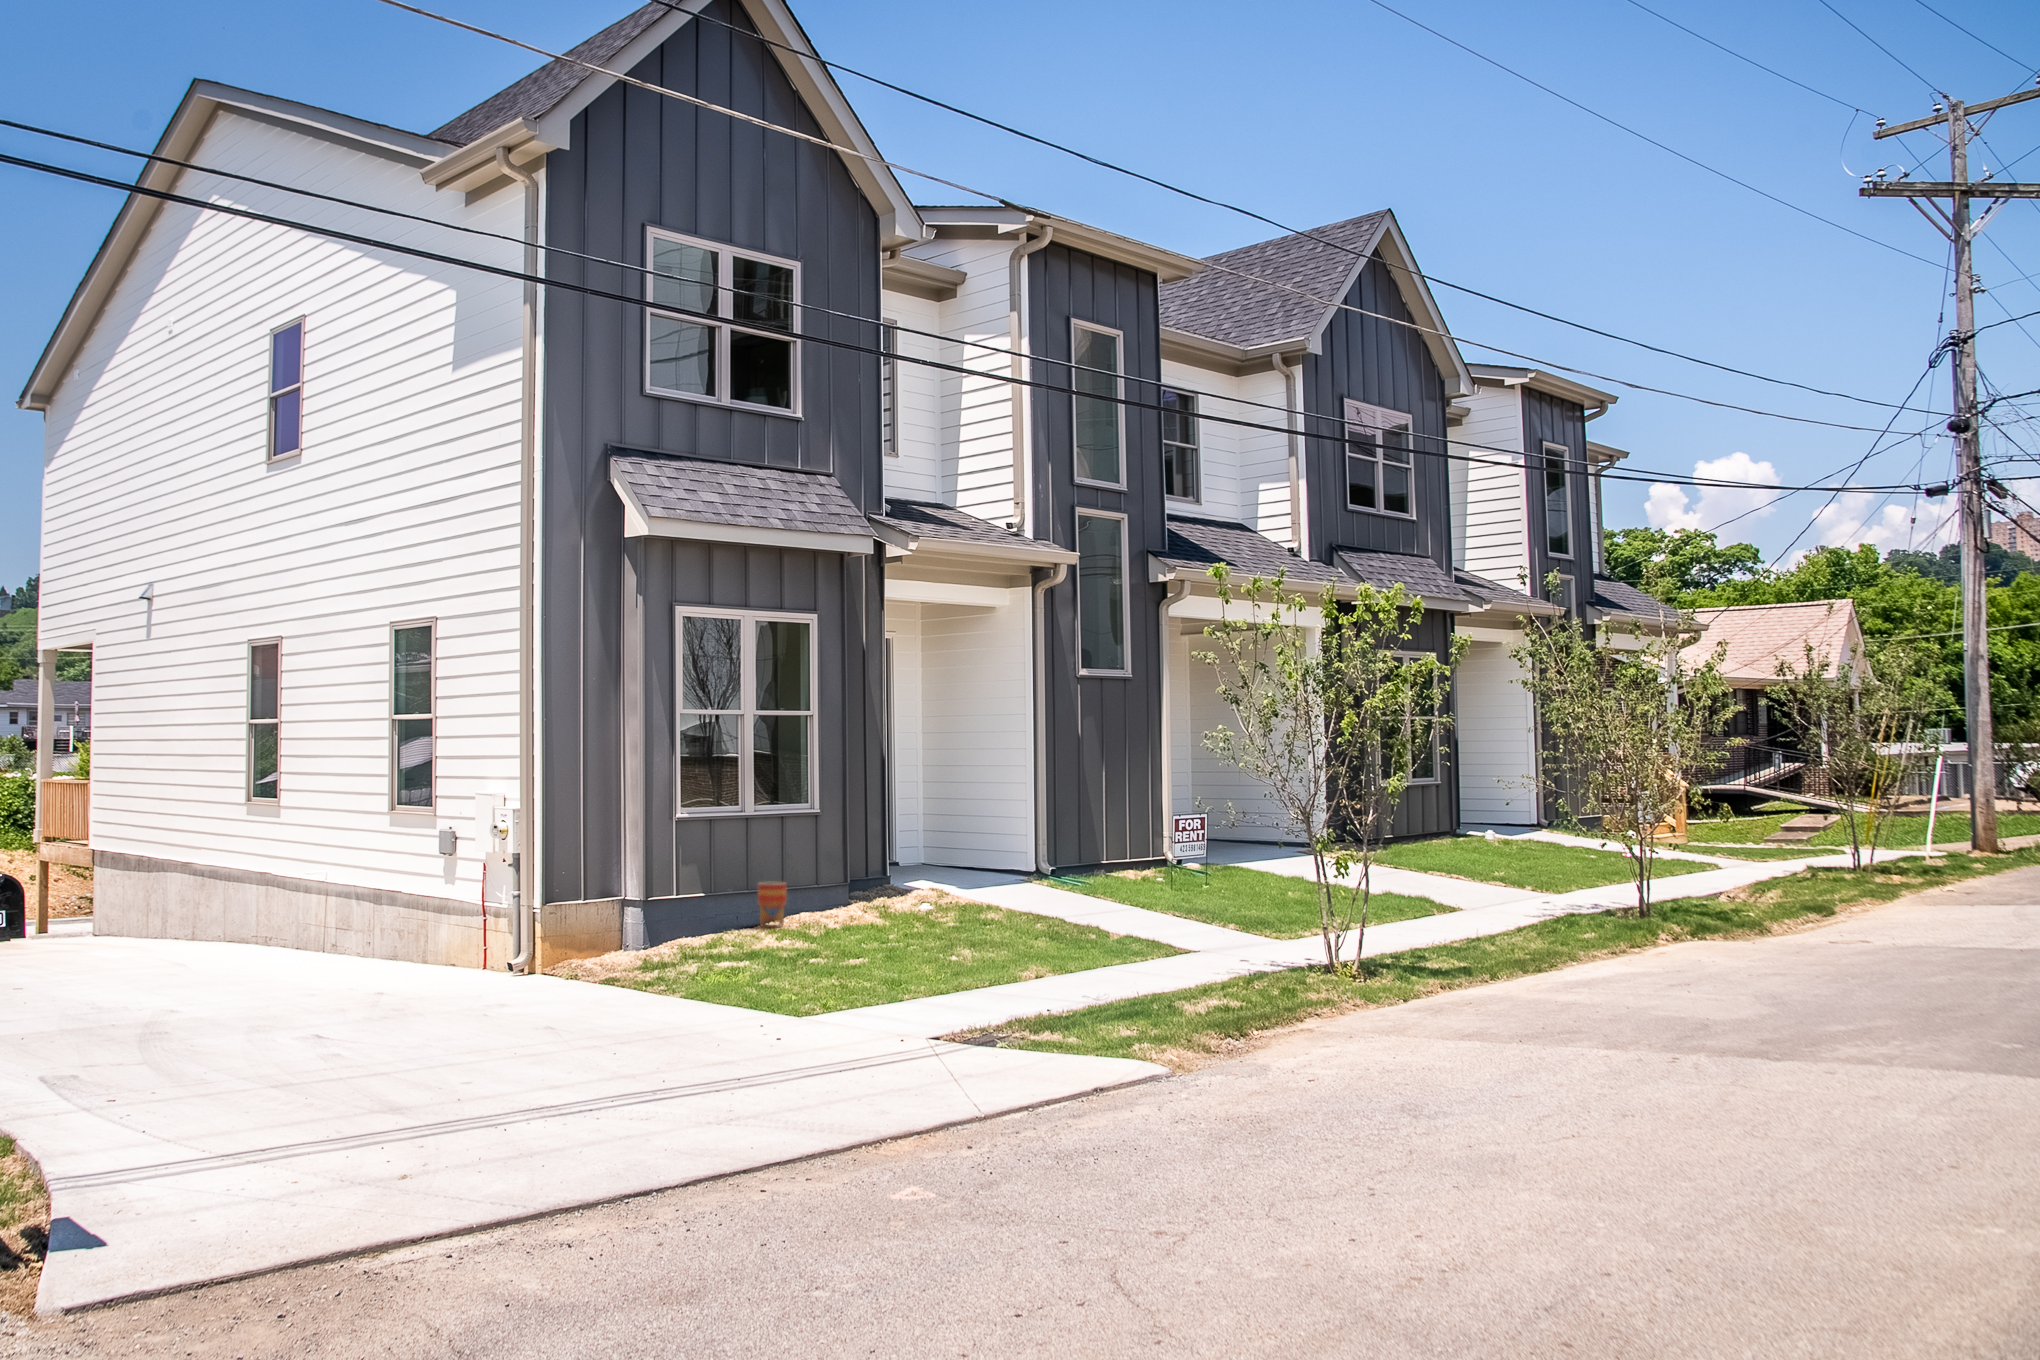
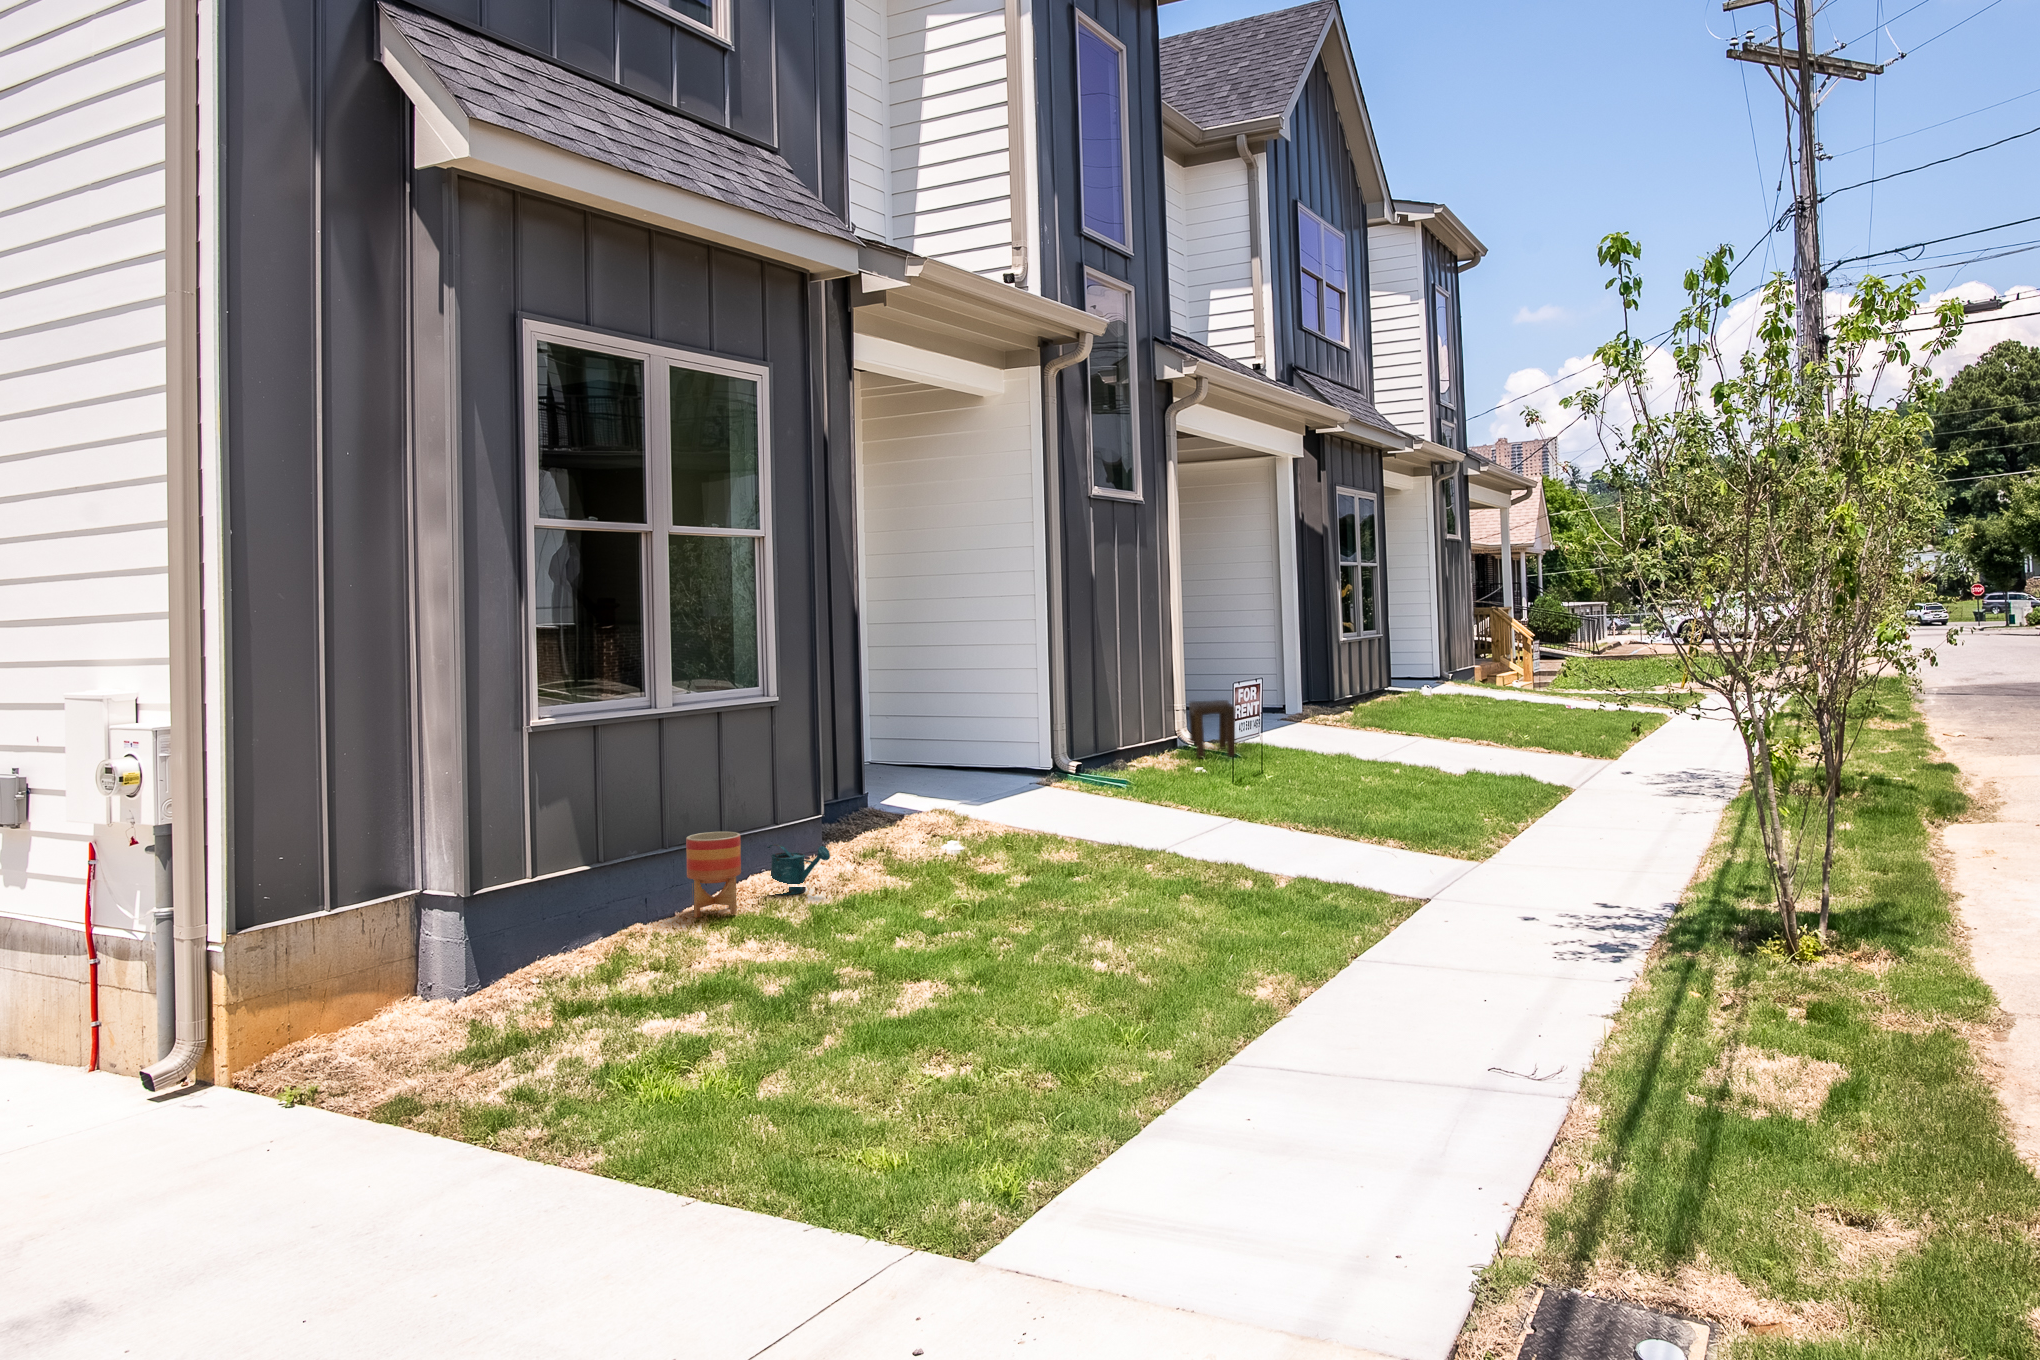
bench: none [1171,830,1212,874] -> present [1189,700,1236,758]
watering can: none [805,893,839,922] -> present [768,844,830,895]

